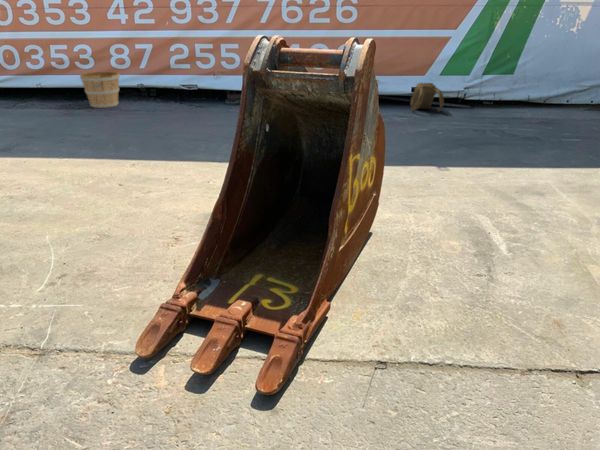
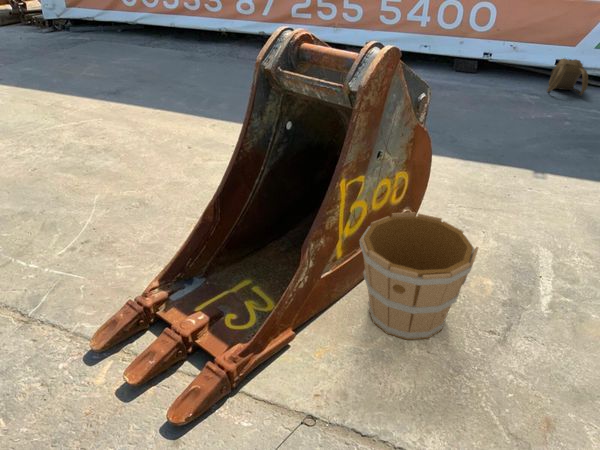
wooden bucket: present [80,72,120,108] -> present [360,212,478,340]

